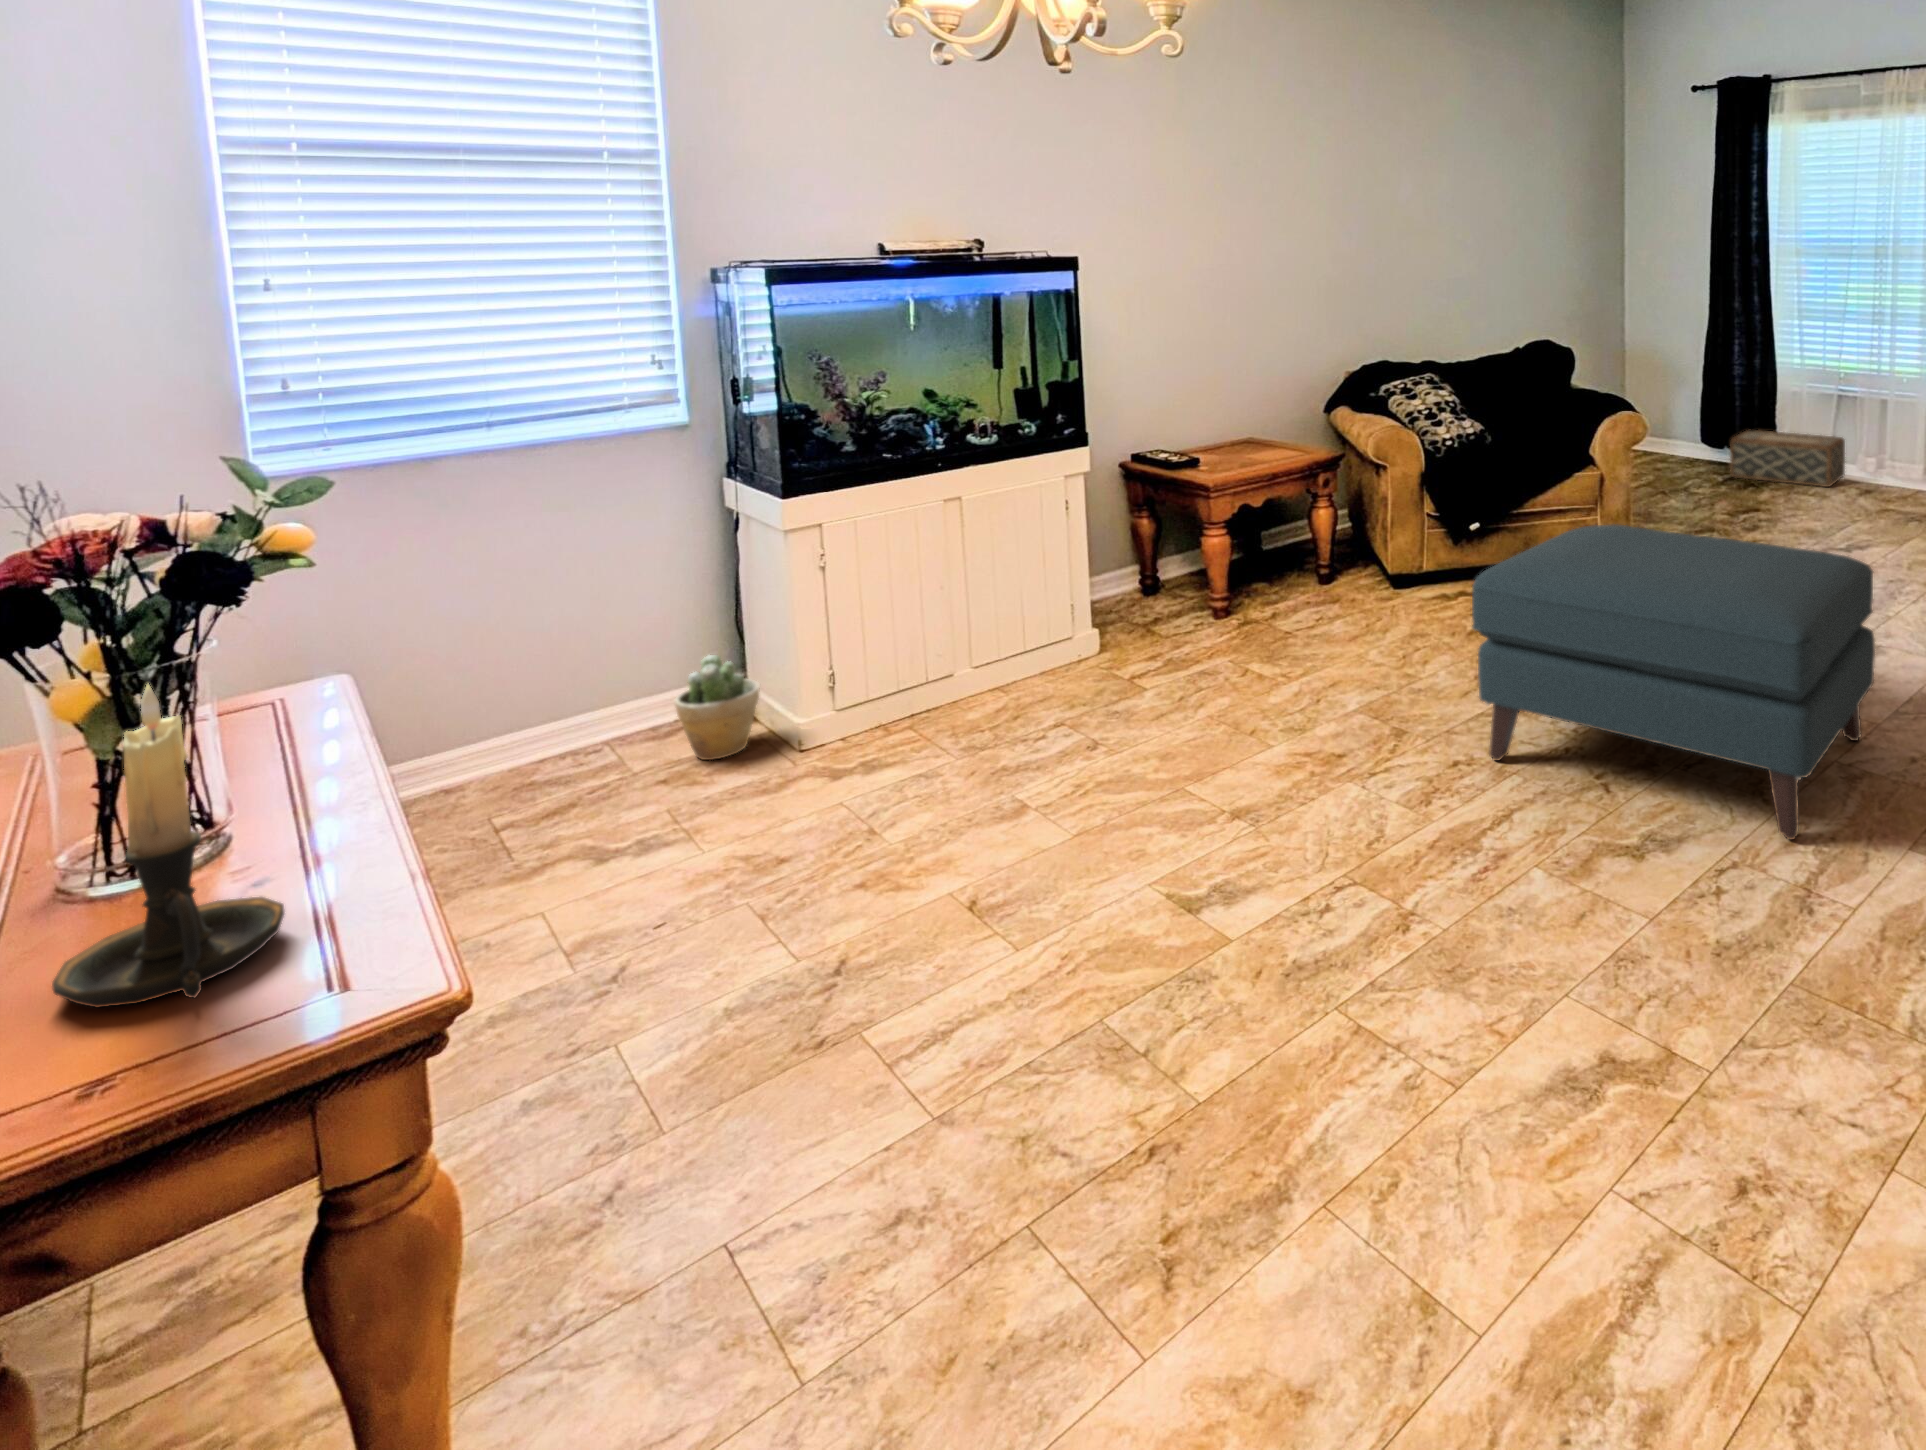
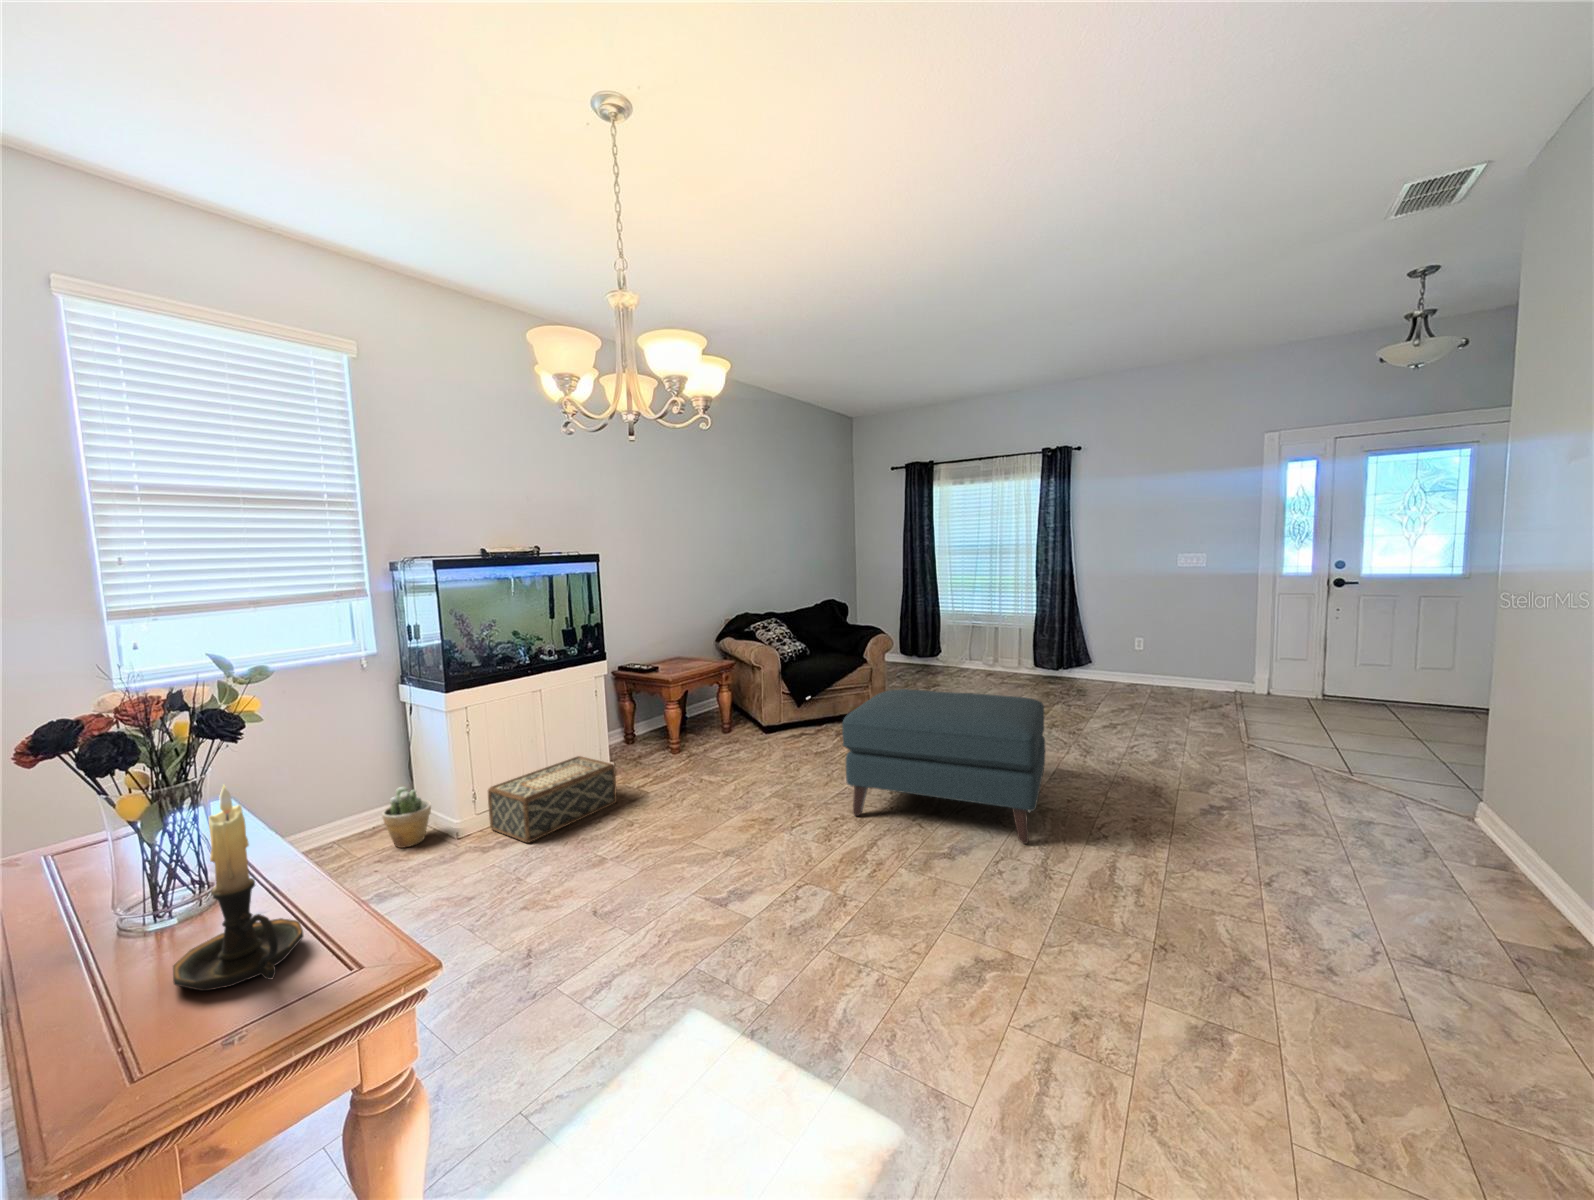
woven basket: present [1730,430,1845,487] -> present [488,756,617,843]

